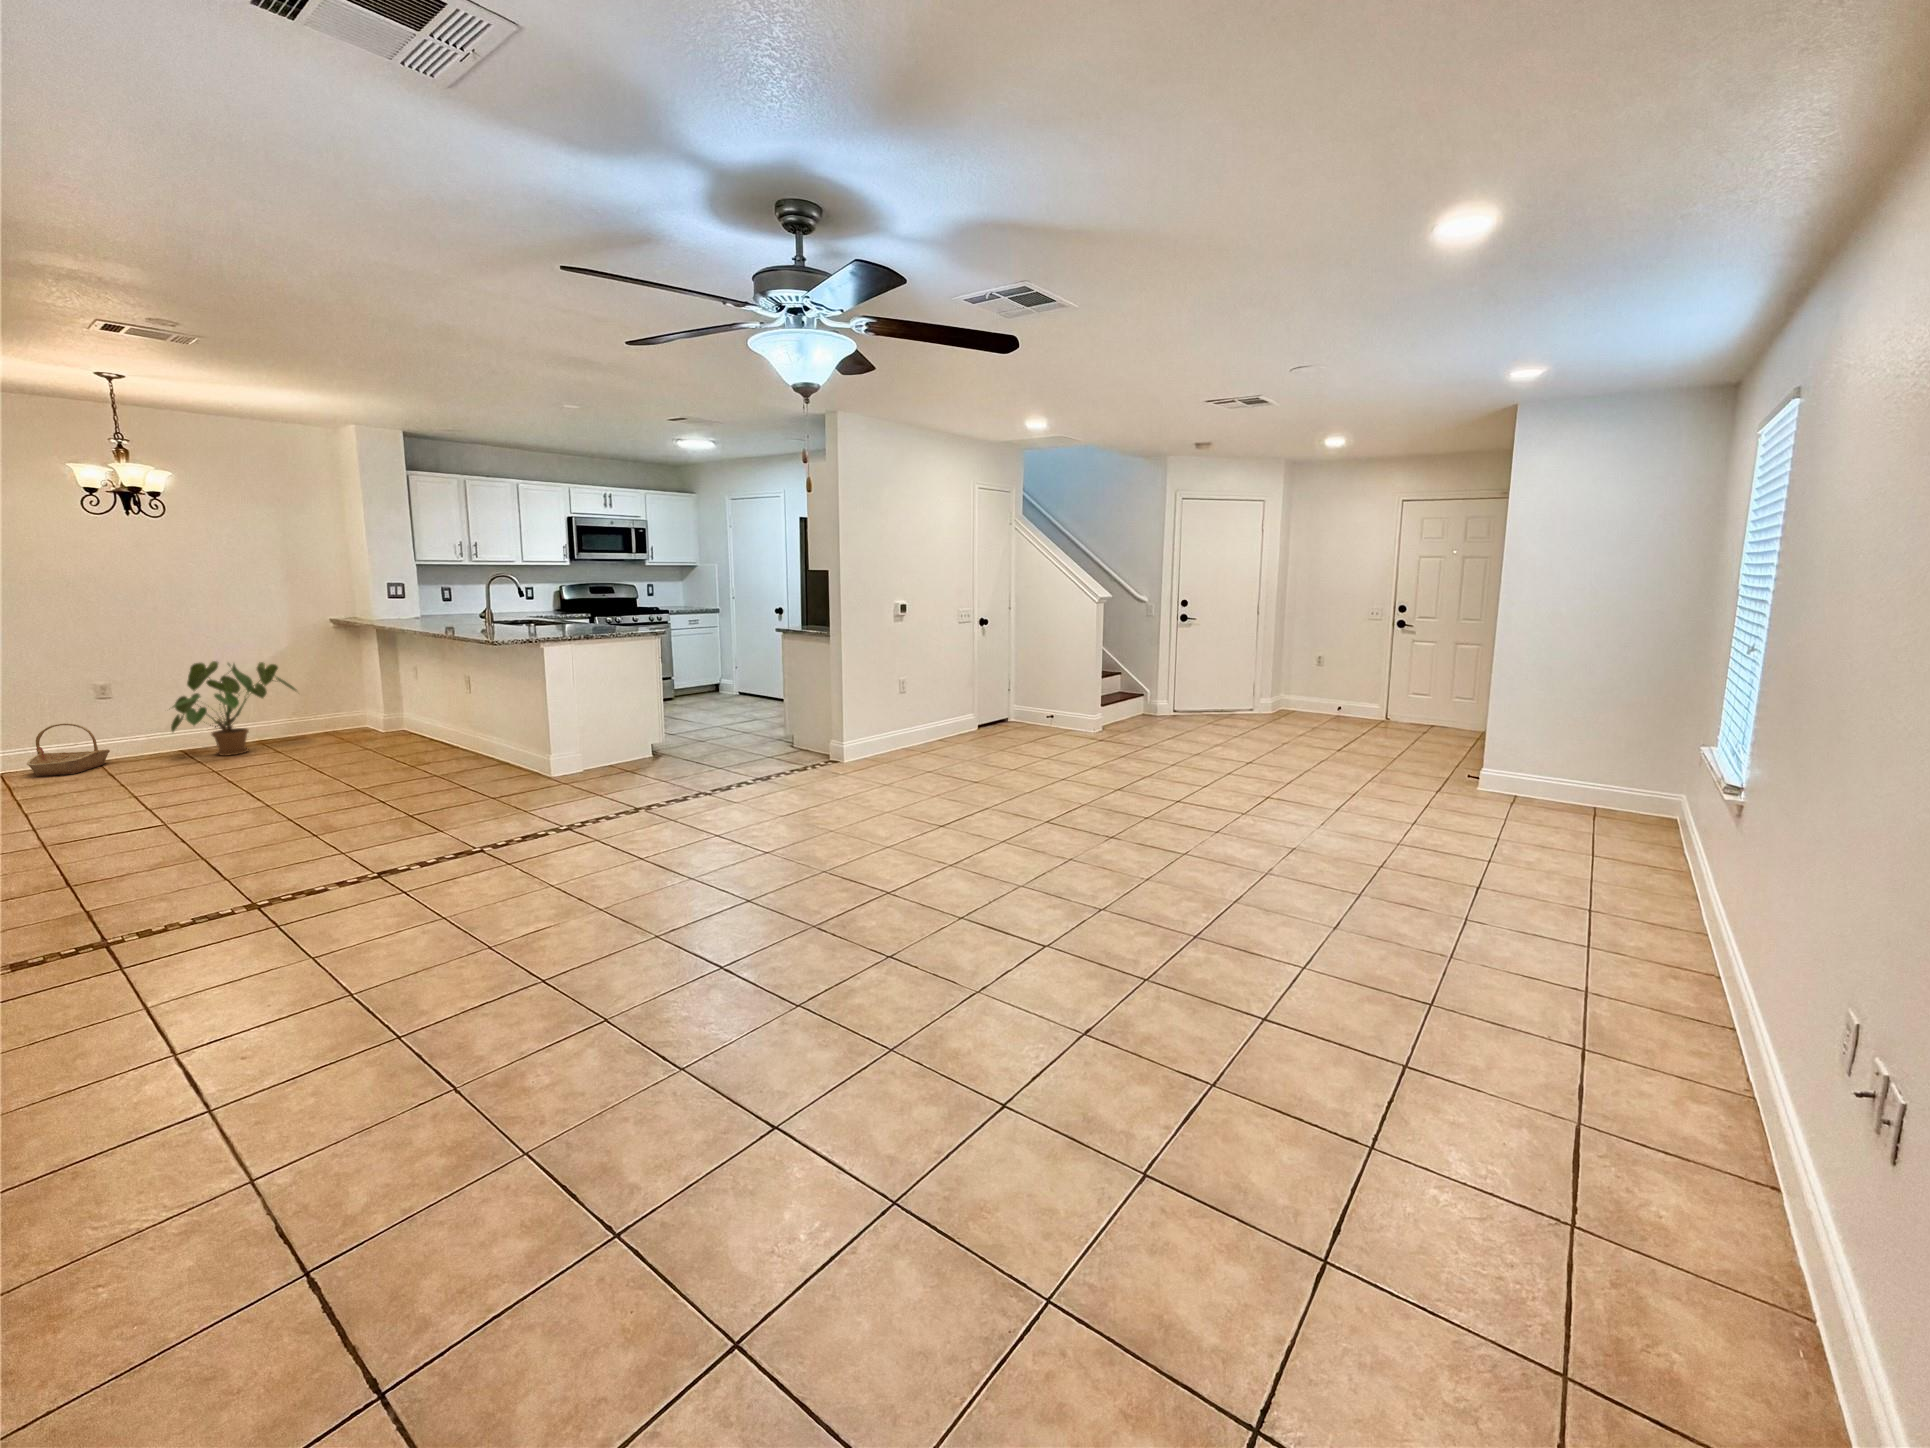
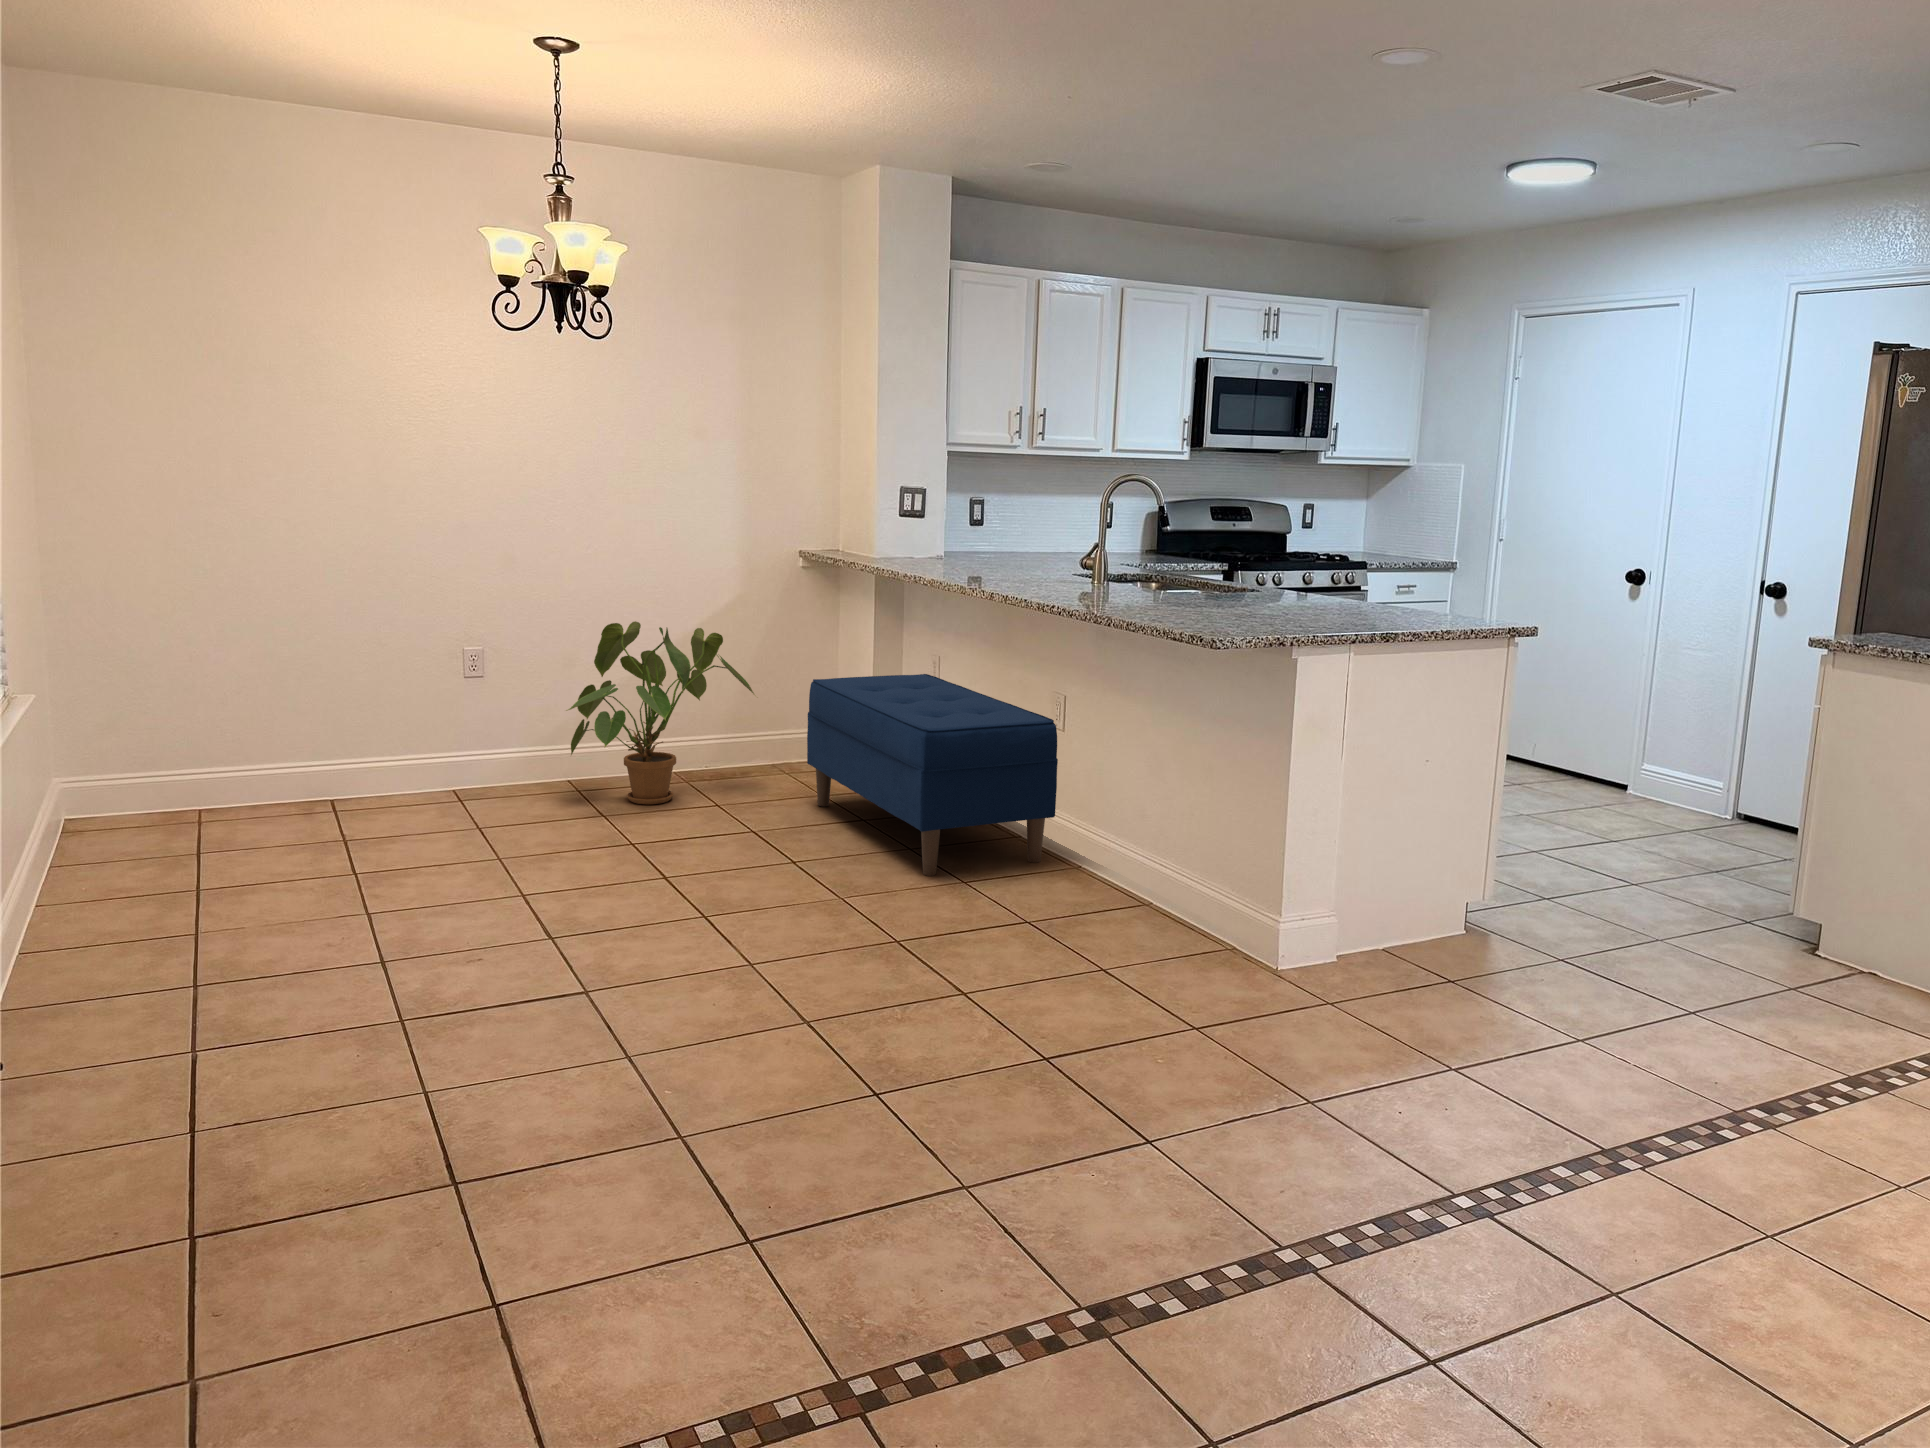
bench: none [332,676,469,766] -> present [807,674,1058,876]
basket: present [27,723,110,776] -> none [380,721,485,816]

